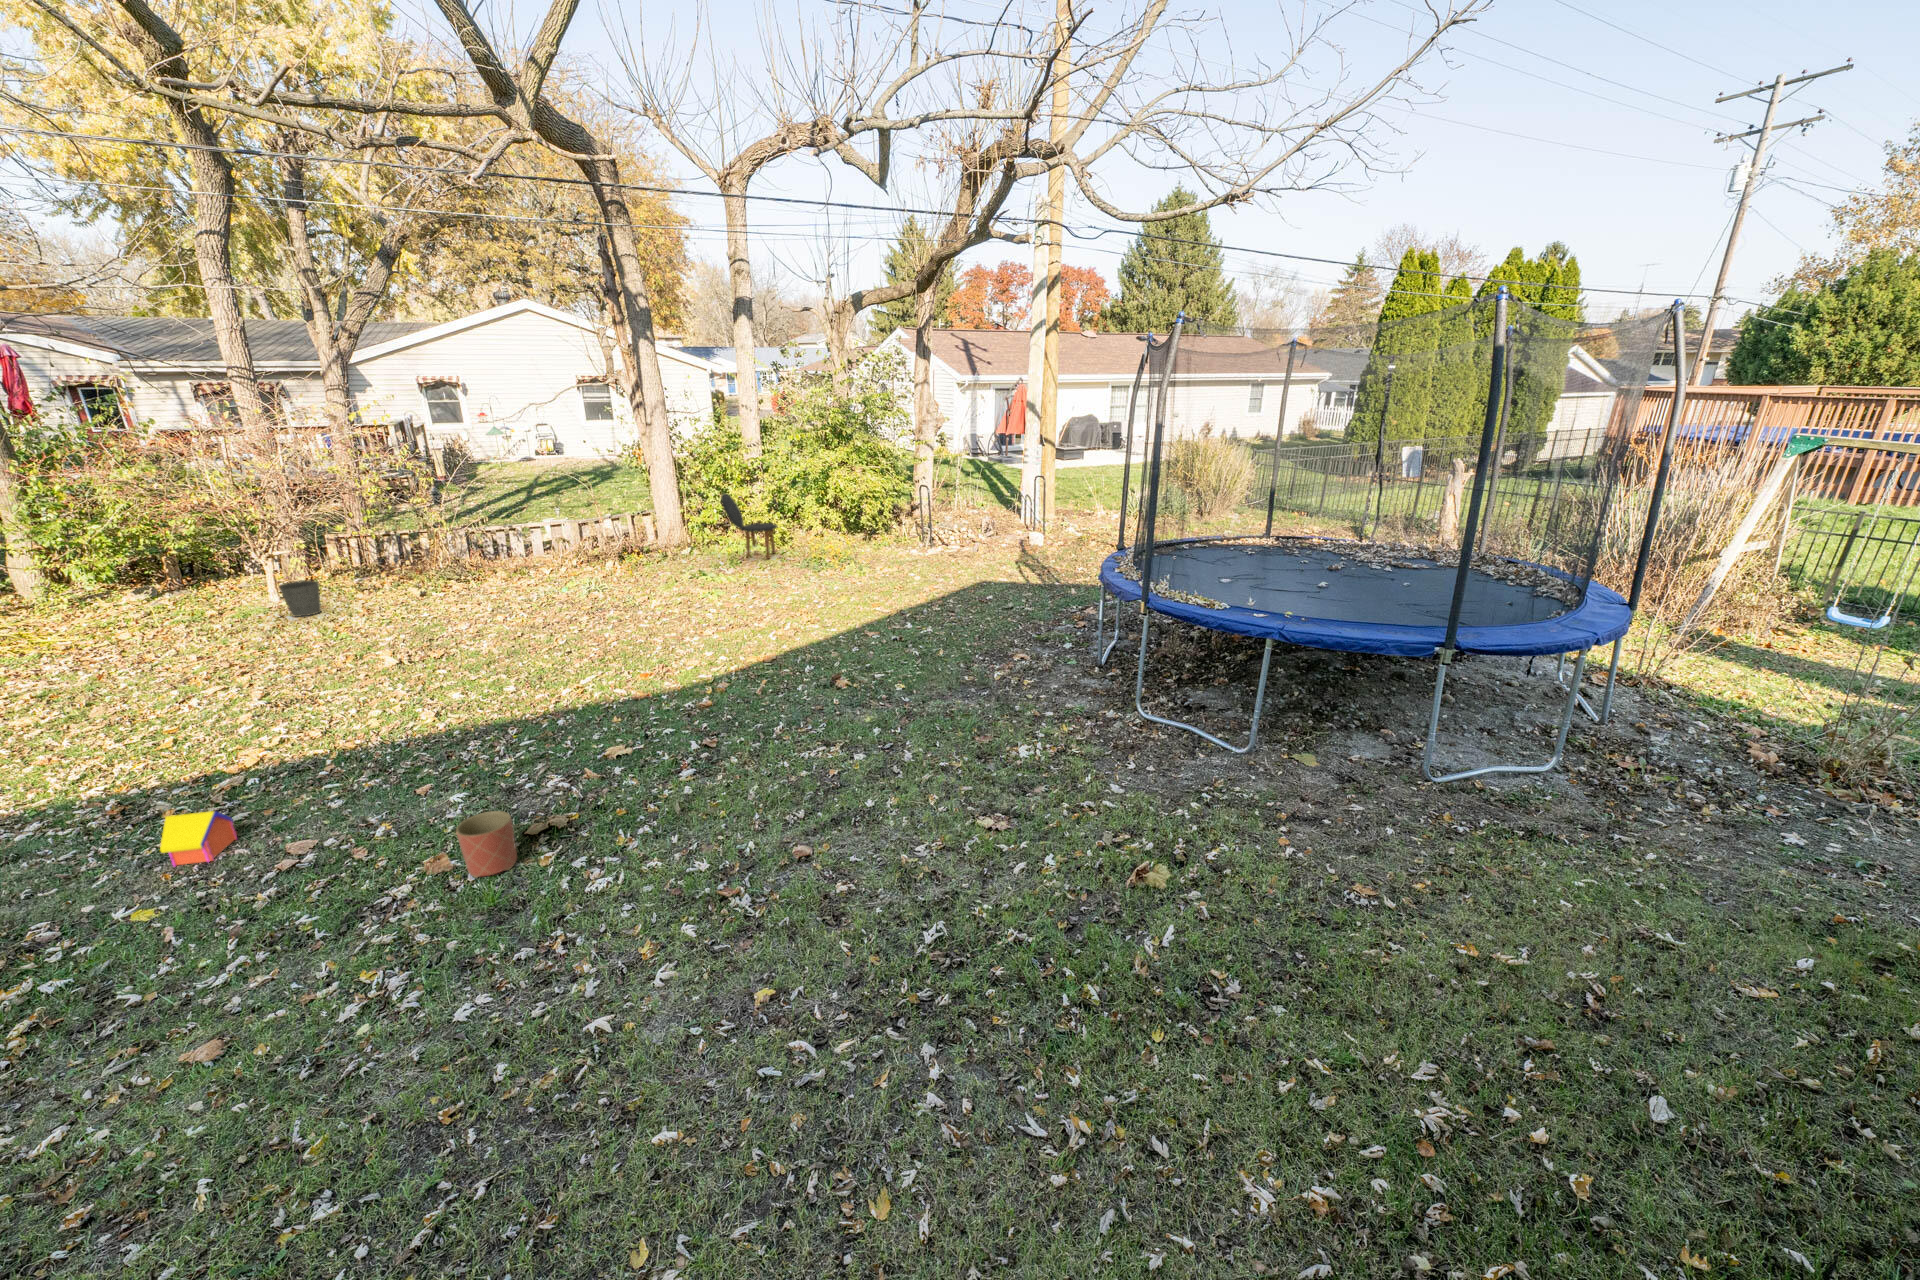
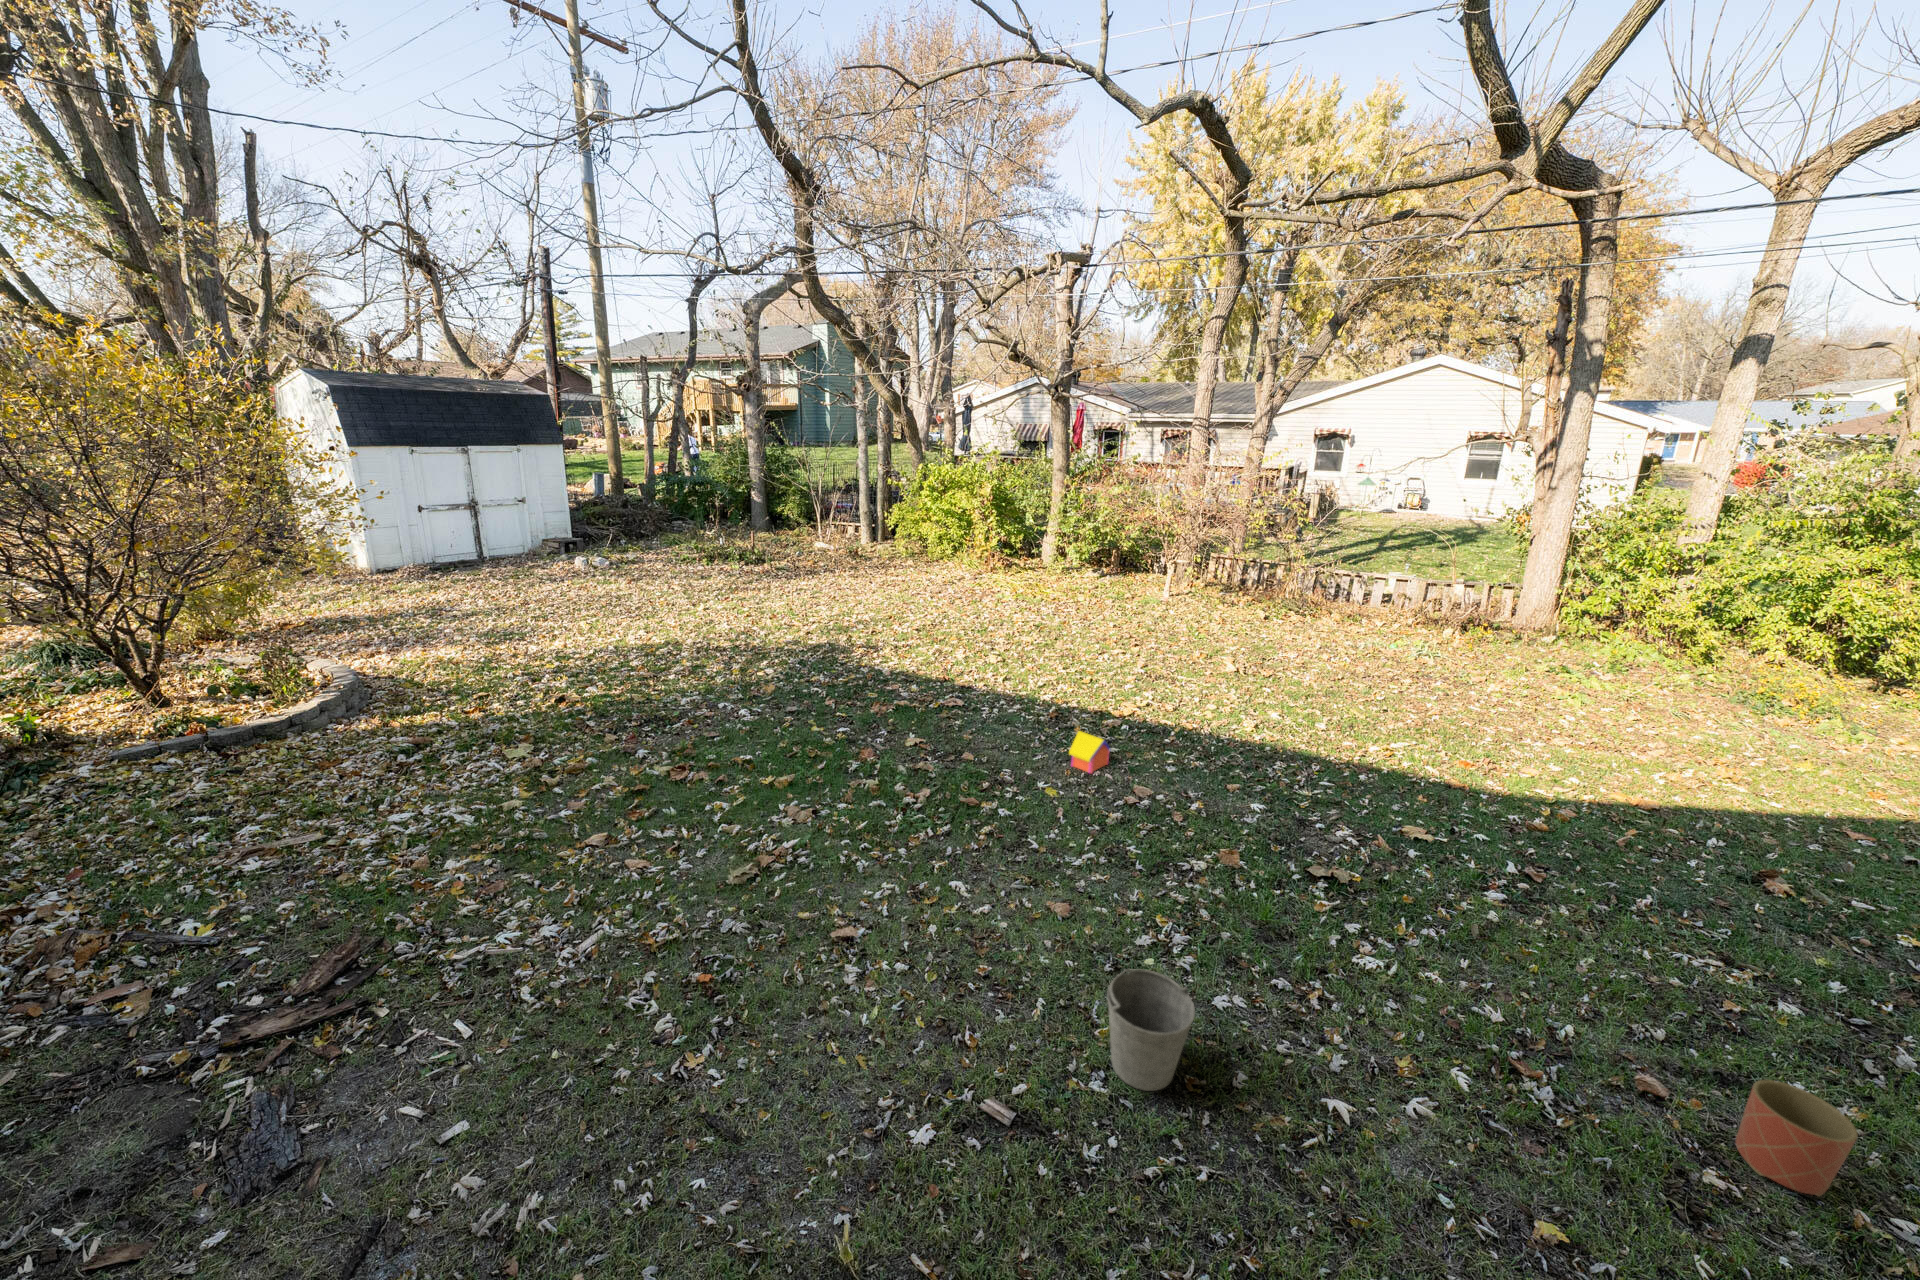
chair: present [721,493,778,559] -> none [1615,587,1691,678]
bucket: present [279,580,321,617] -> present [1107,969,1195,1091]
planter: present [456,811,517,878] -> present [1735,1080,1858,1196]

